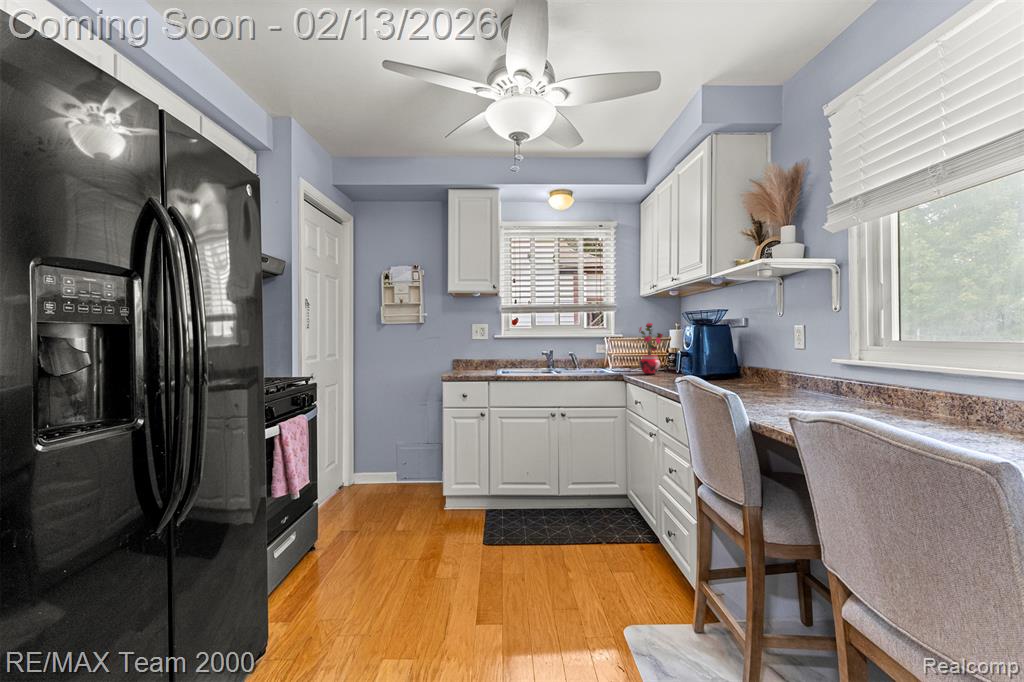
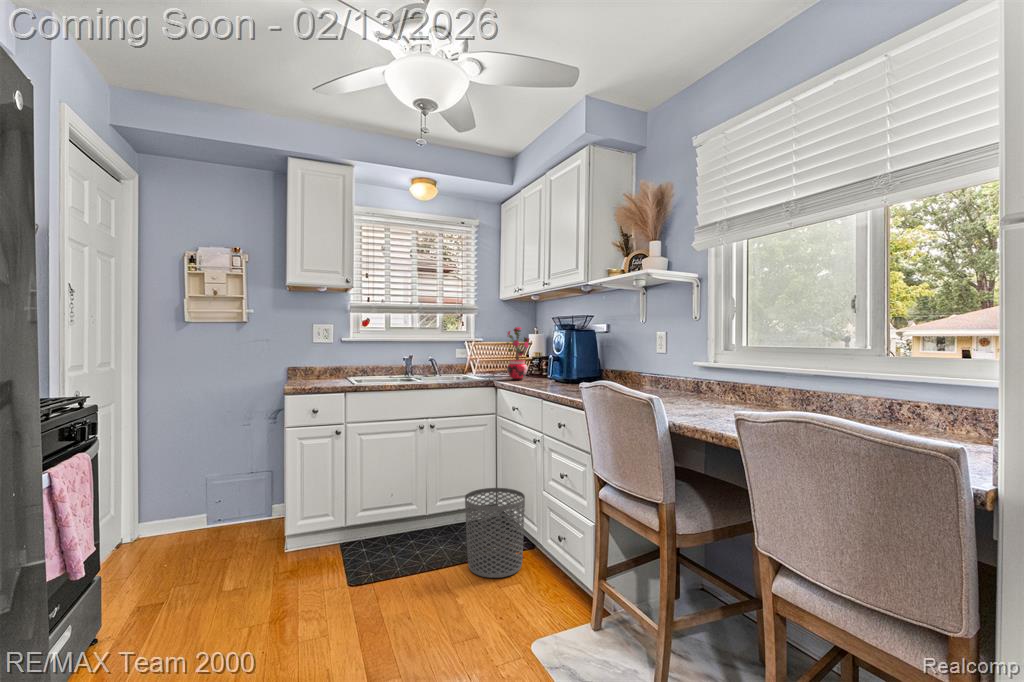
waste bin: none [583,476,641,562] -> present [465,488,525,578]

